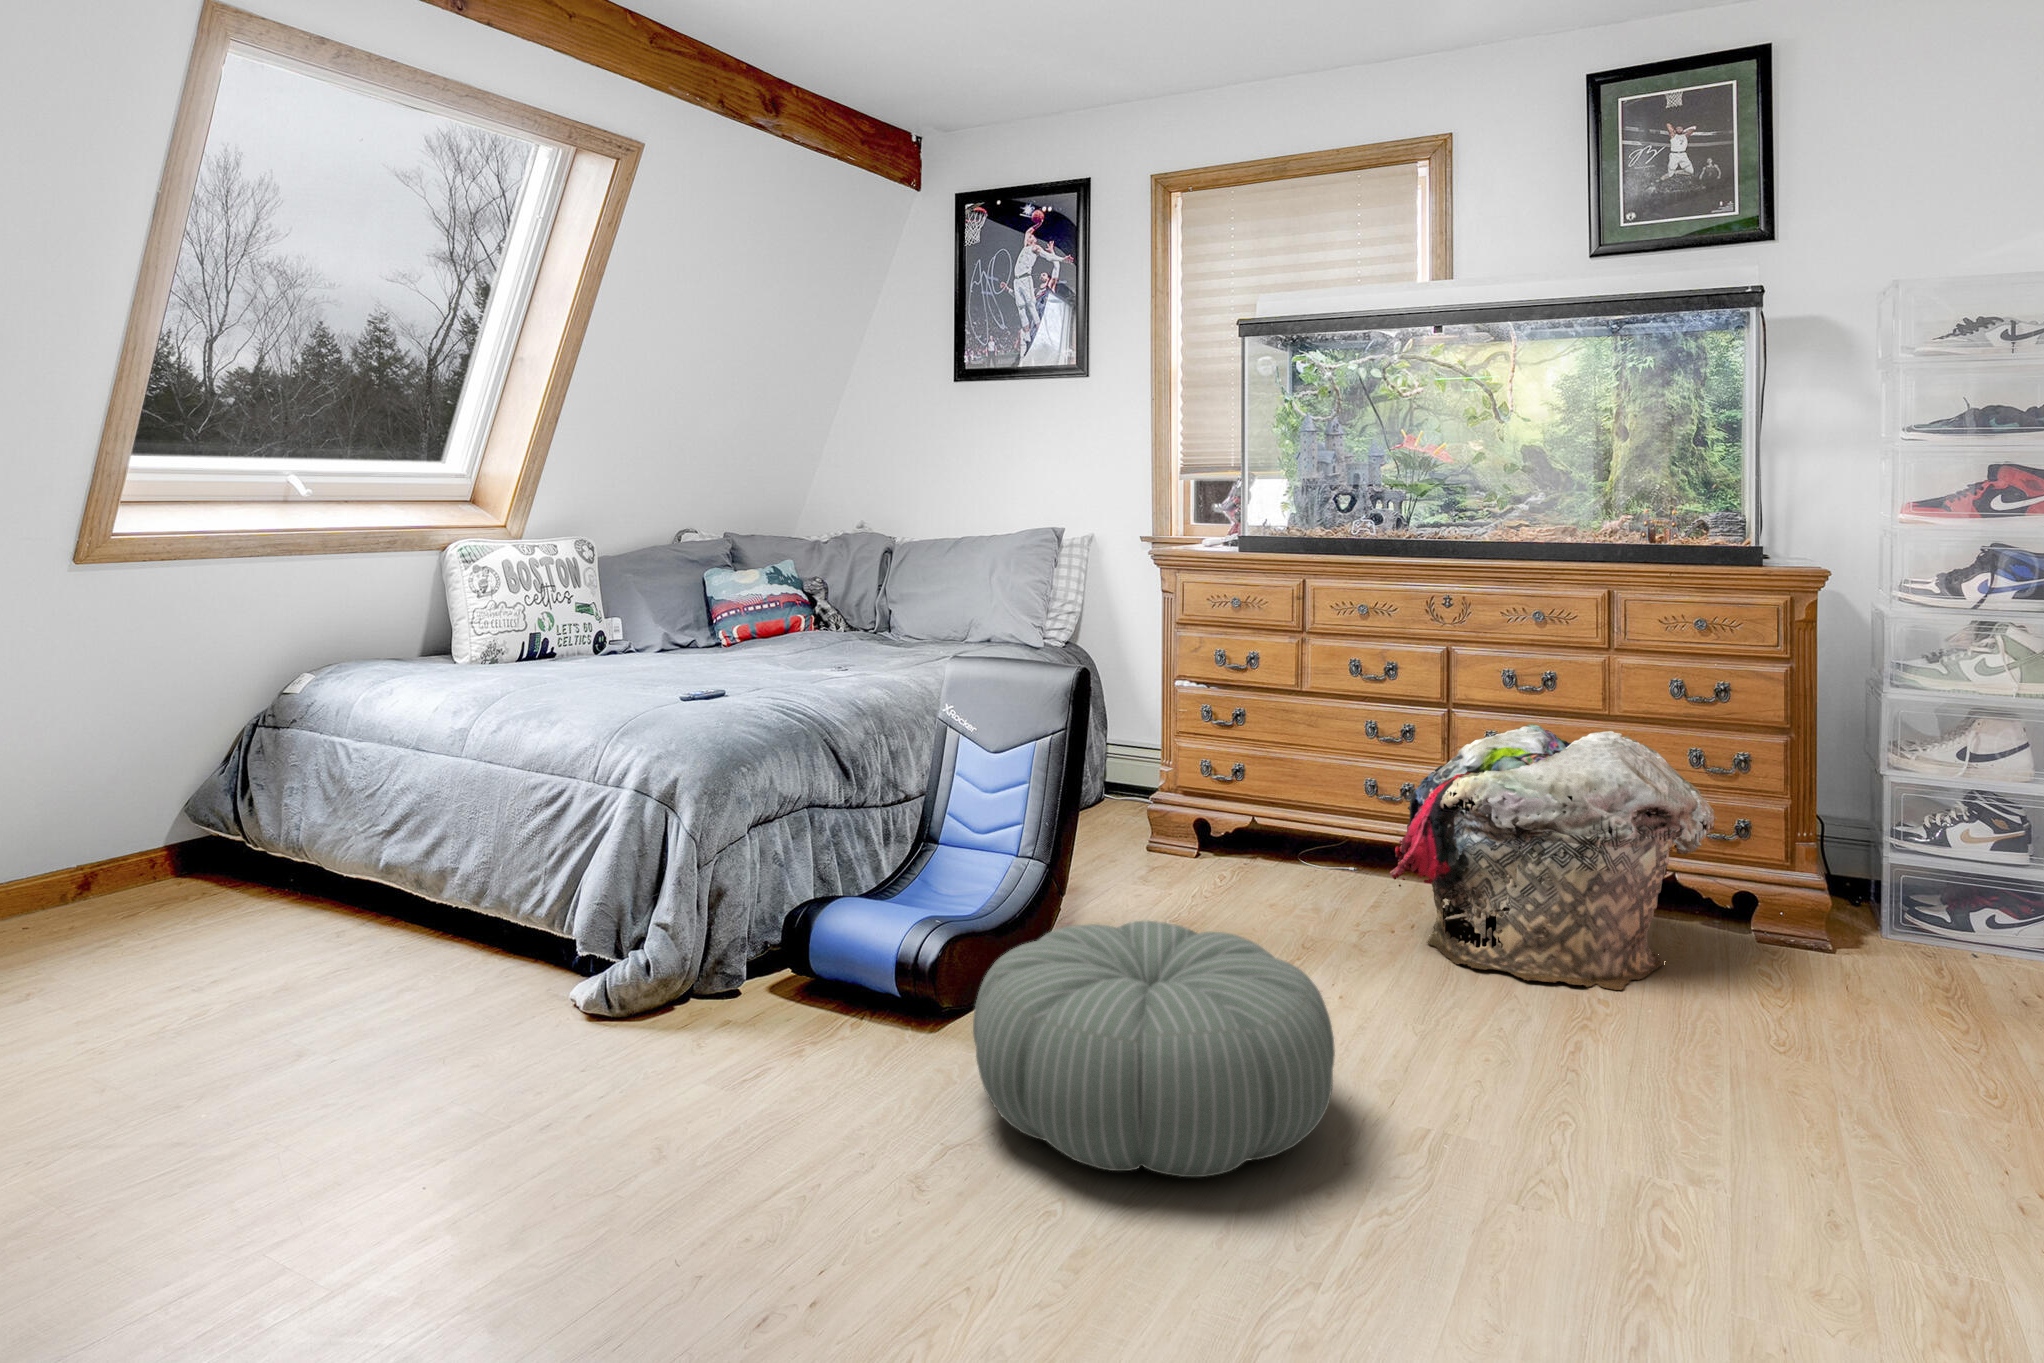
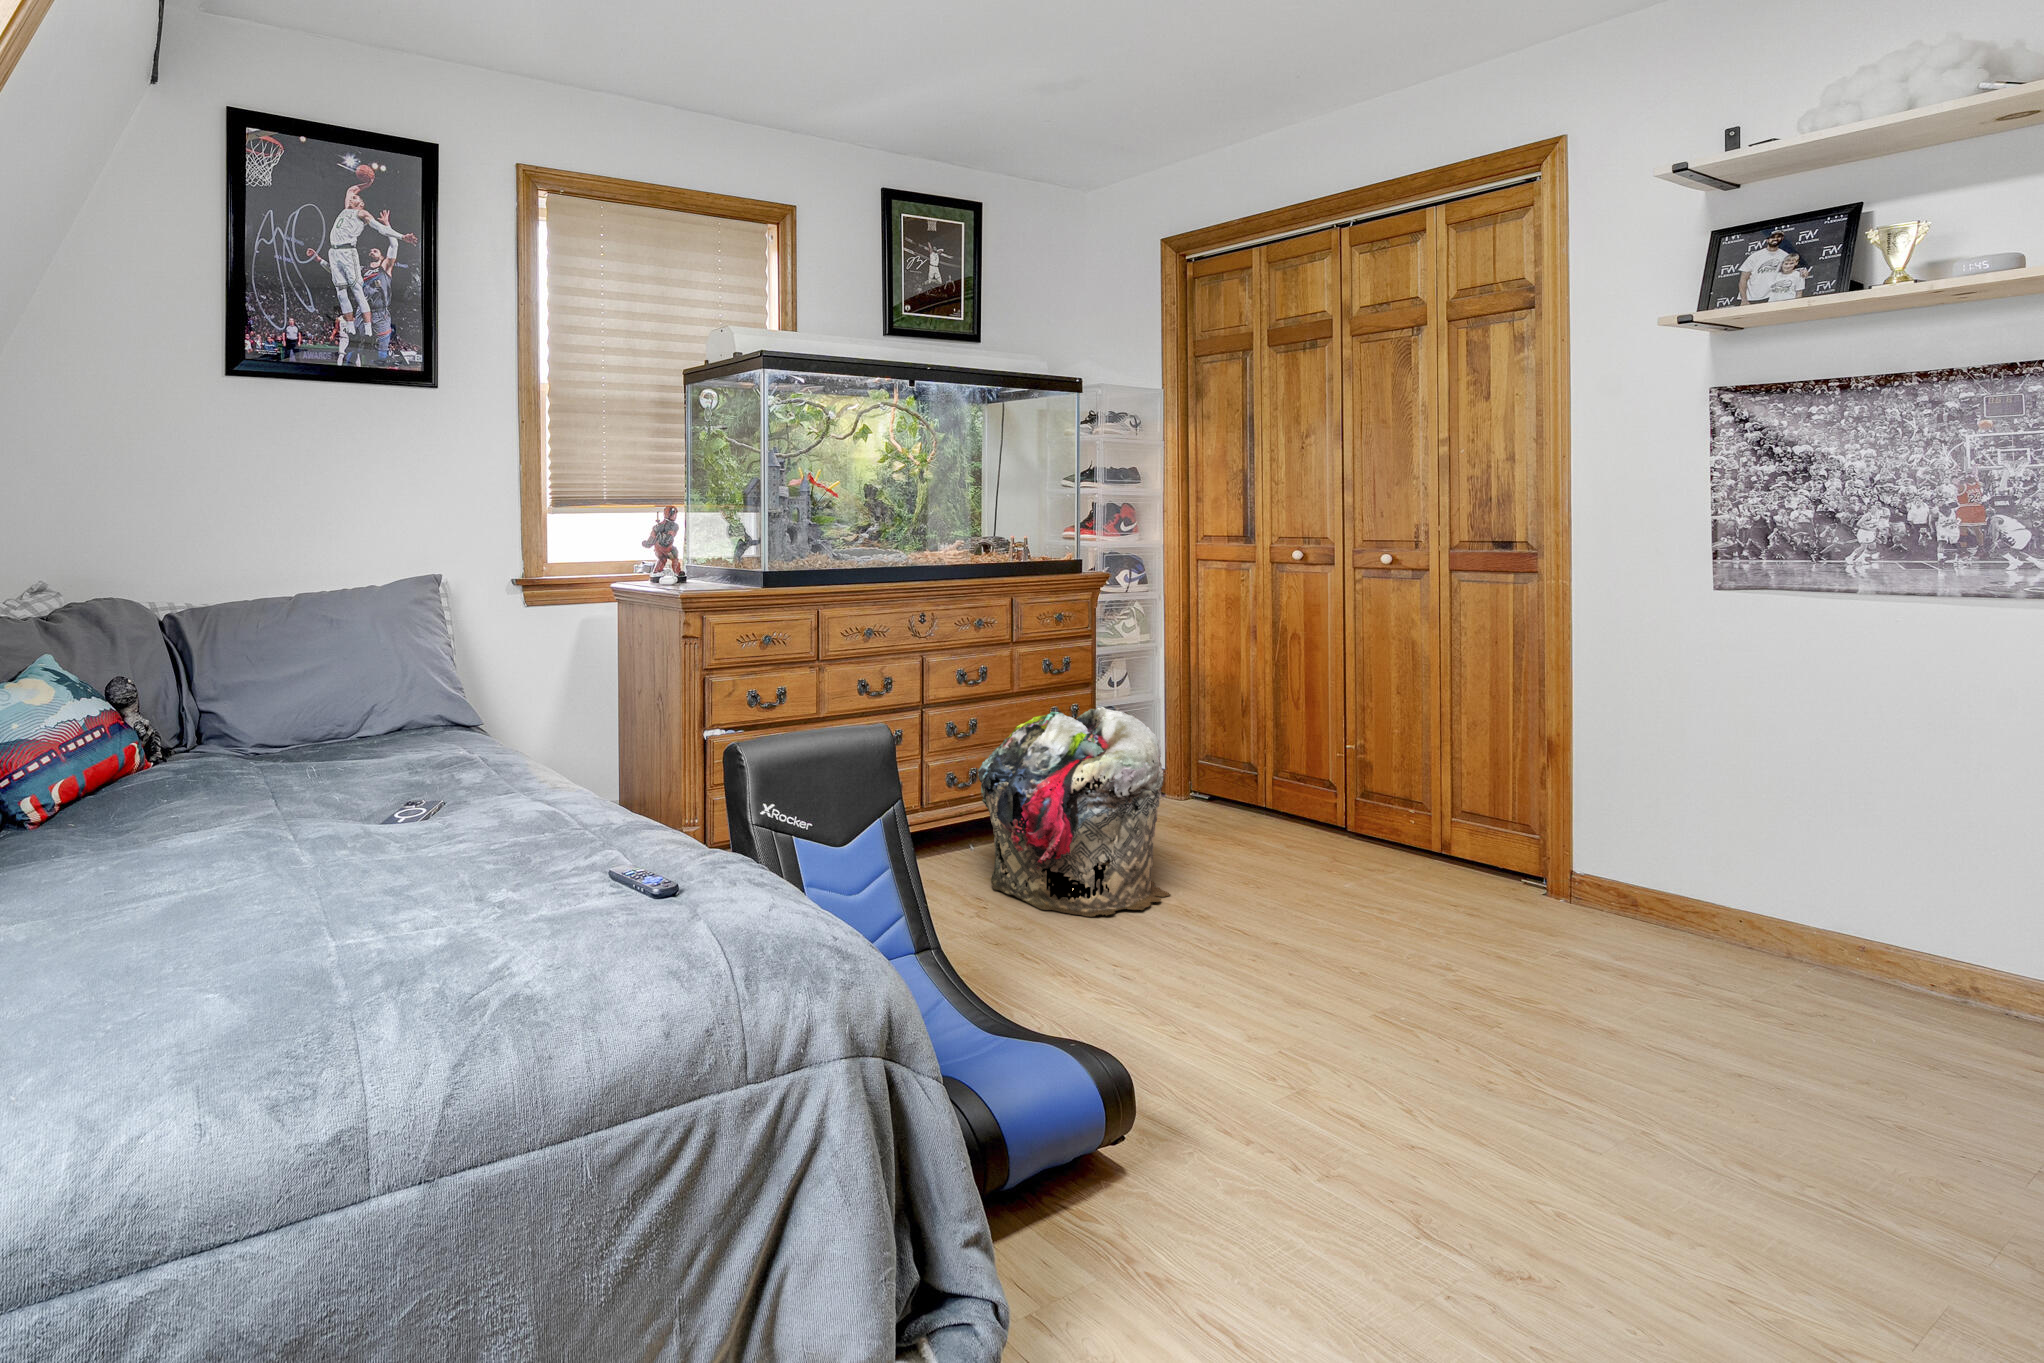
pouf: present [973,921,1335,1177] -> none [1185,943,1557,1202]

